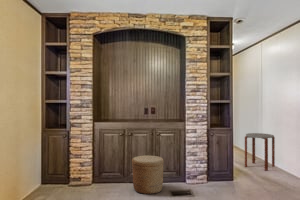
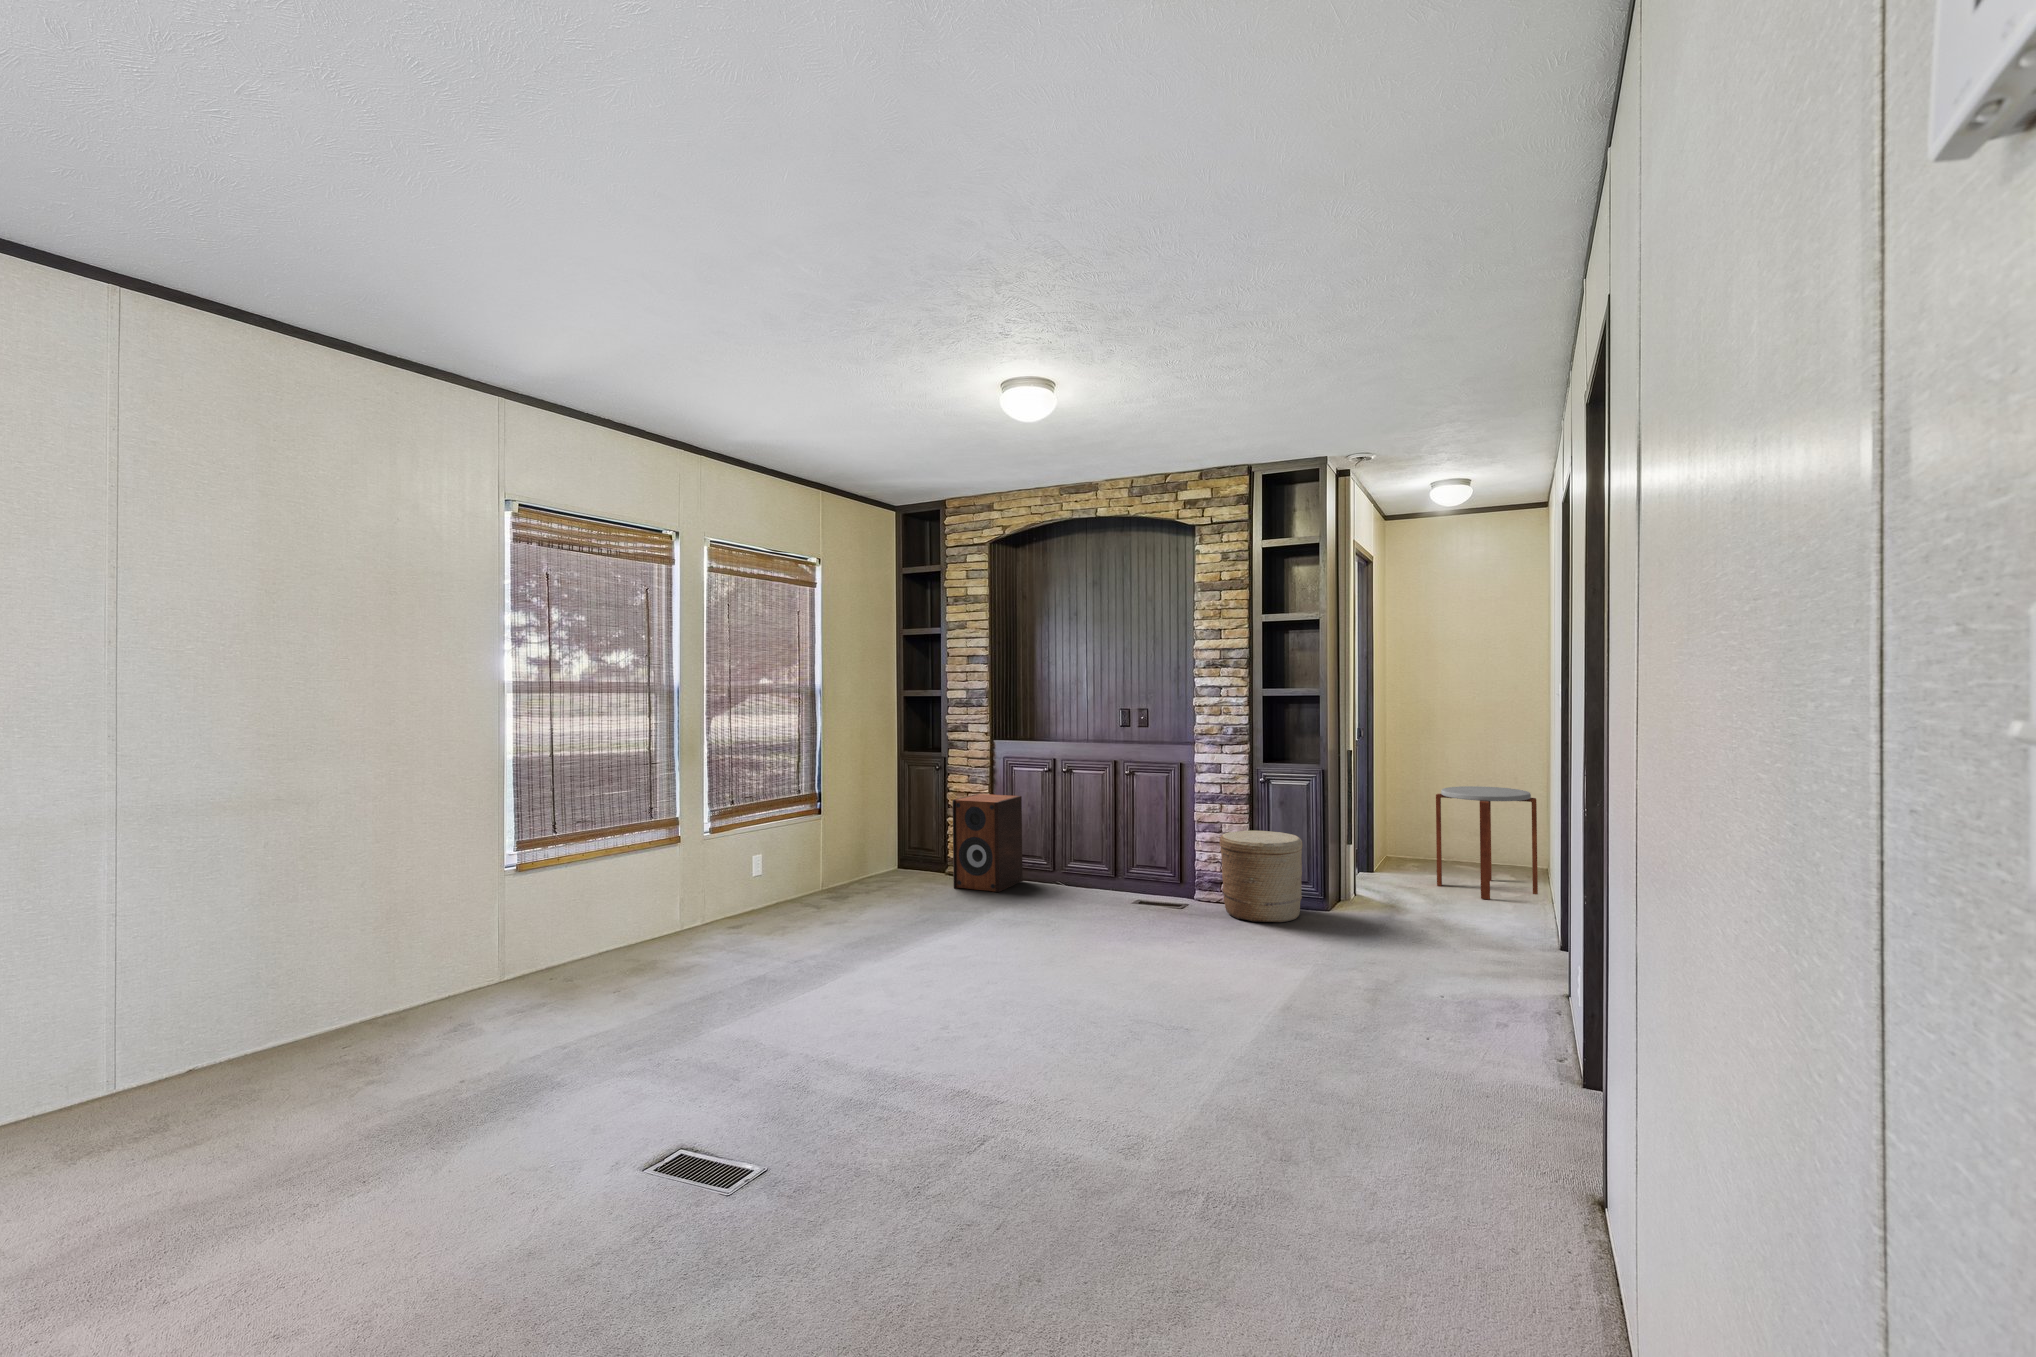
speaker: none [82,147,109,193] -> present [952,794,1023,892]
woven basket: present [132,156,164,194] -> present [1220,831,1302,922]

